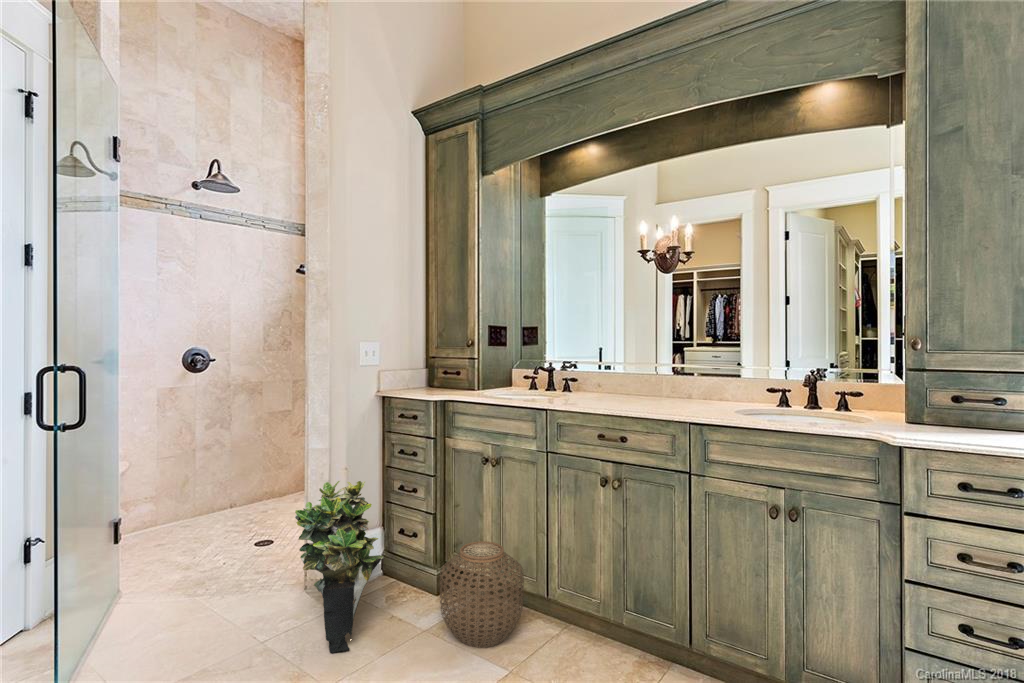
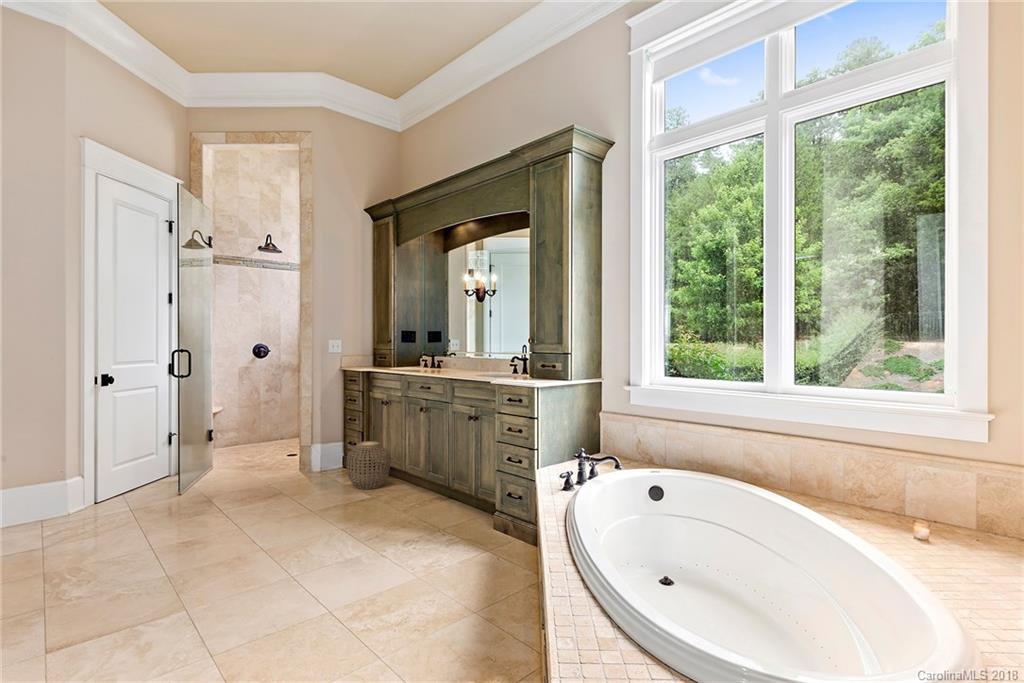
potted plant: present [295,481,383,653] -> none [281,409,324,487]

